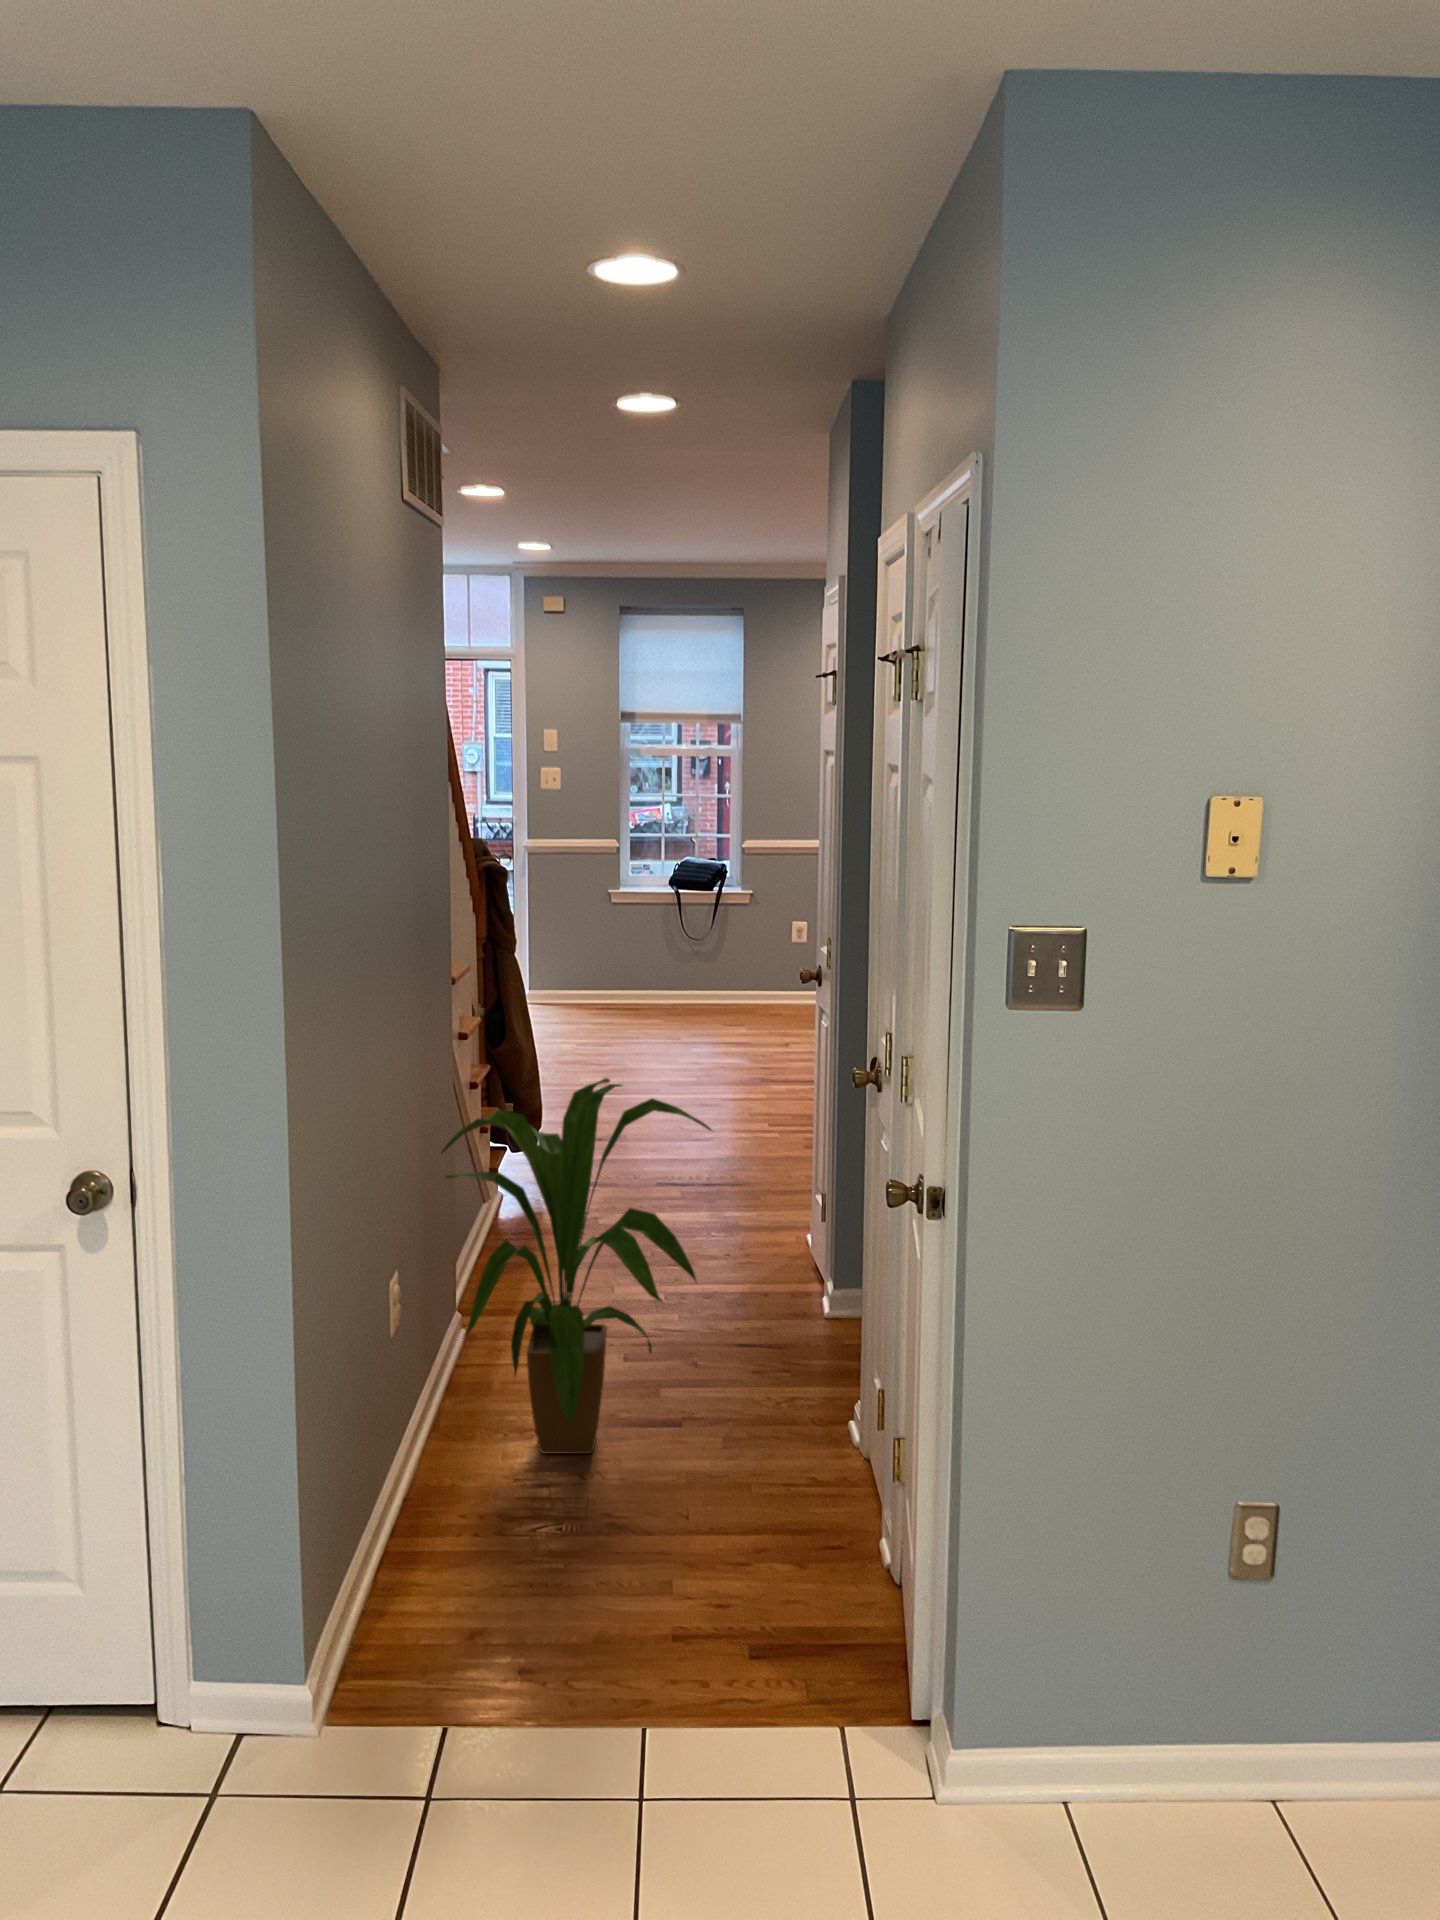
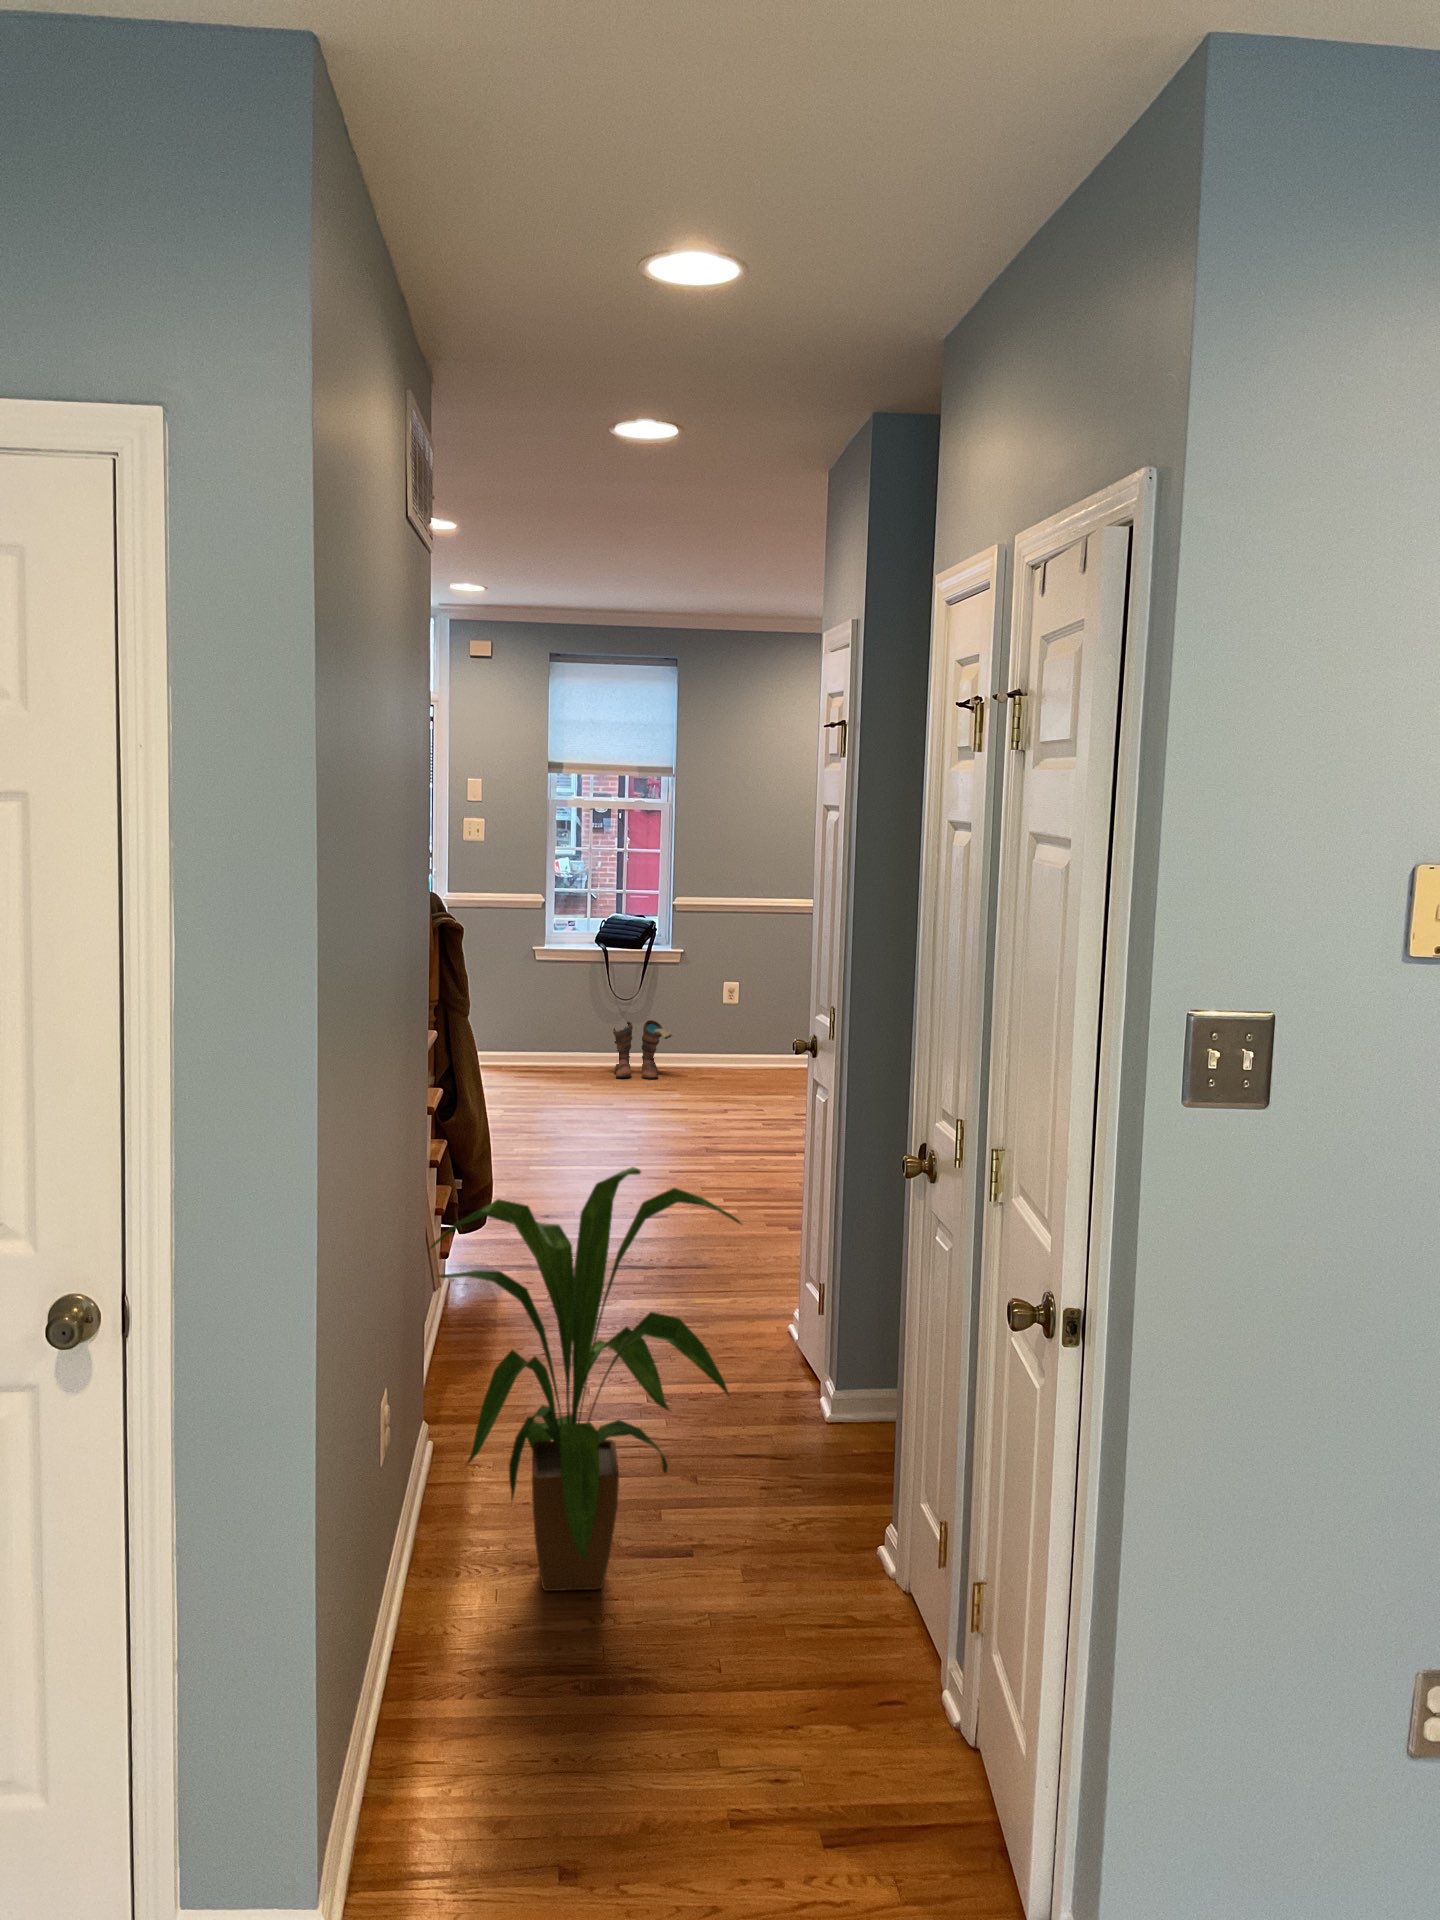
boots: none [686,960,745,1016] -> present [613,1020,673,1079]

